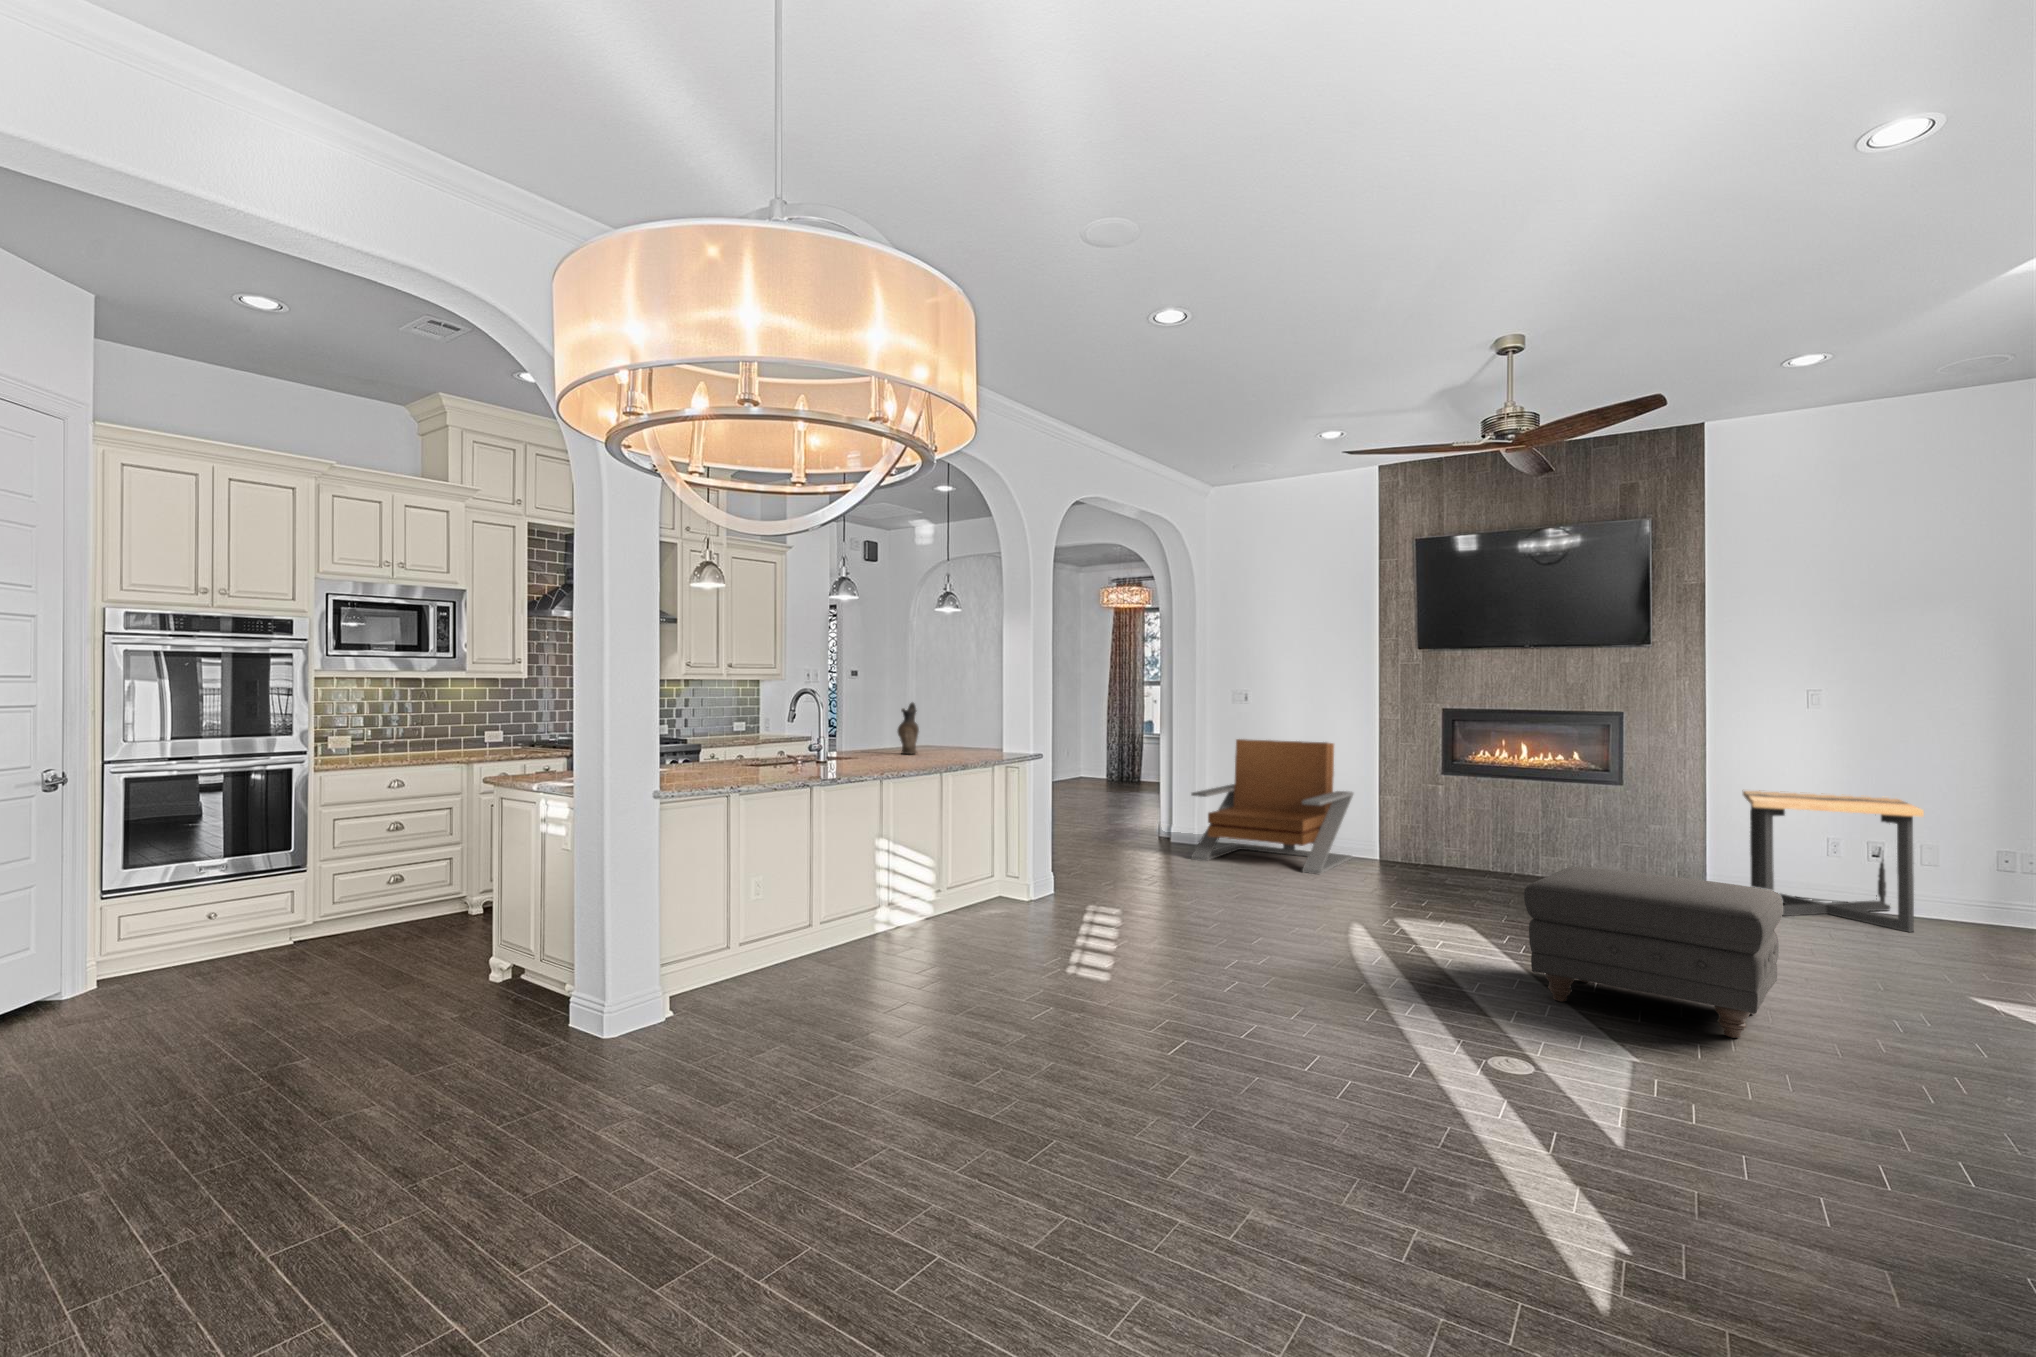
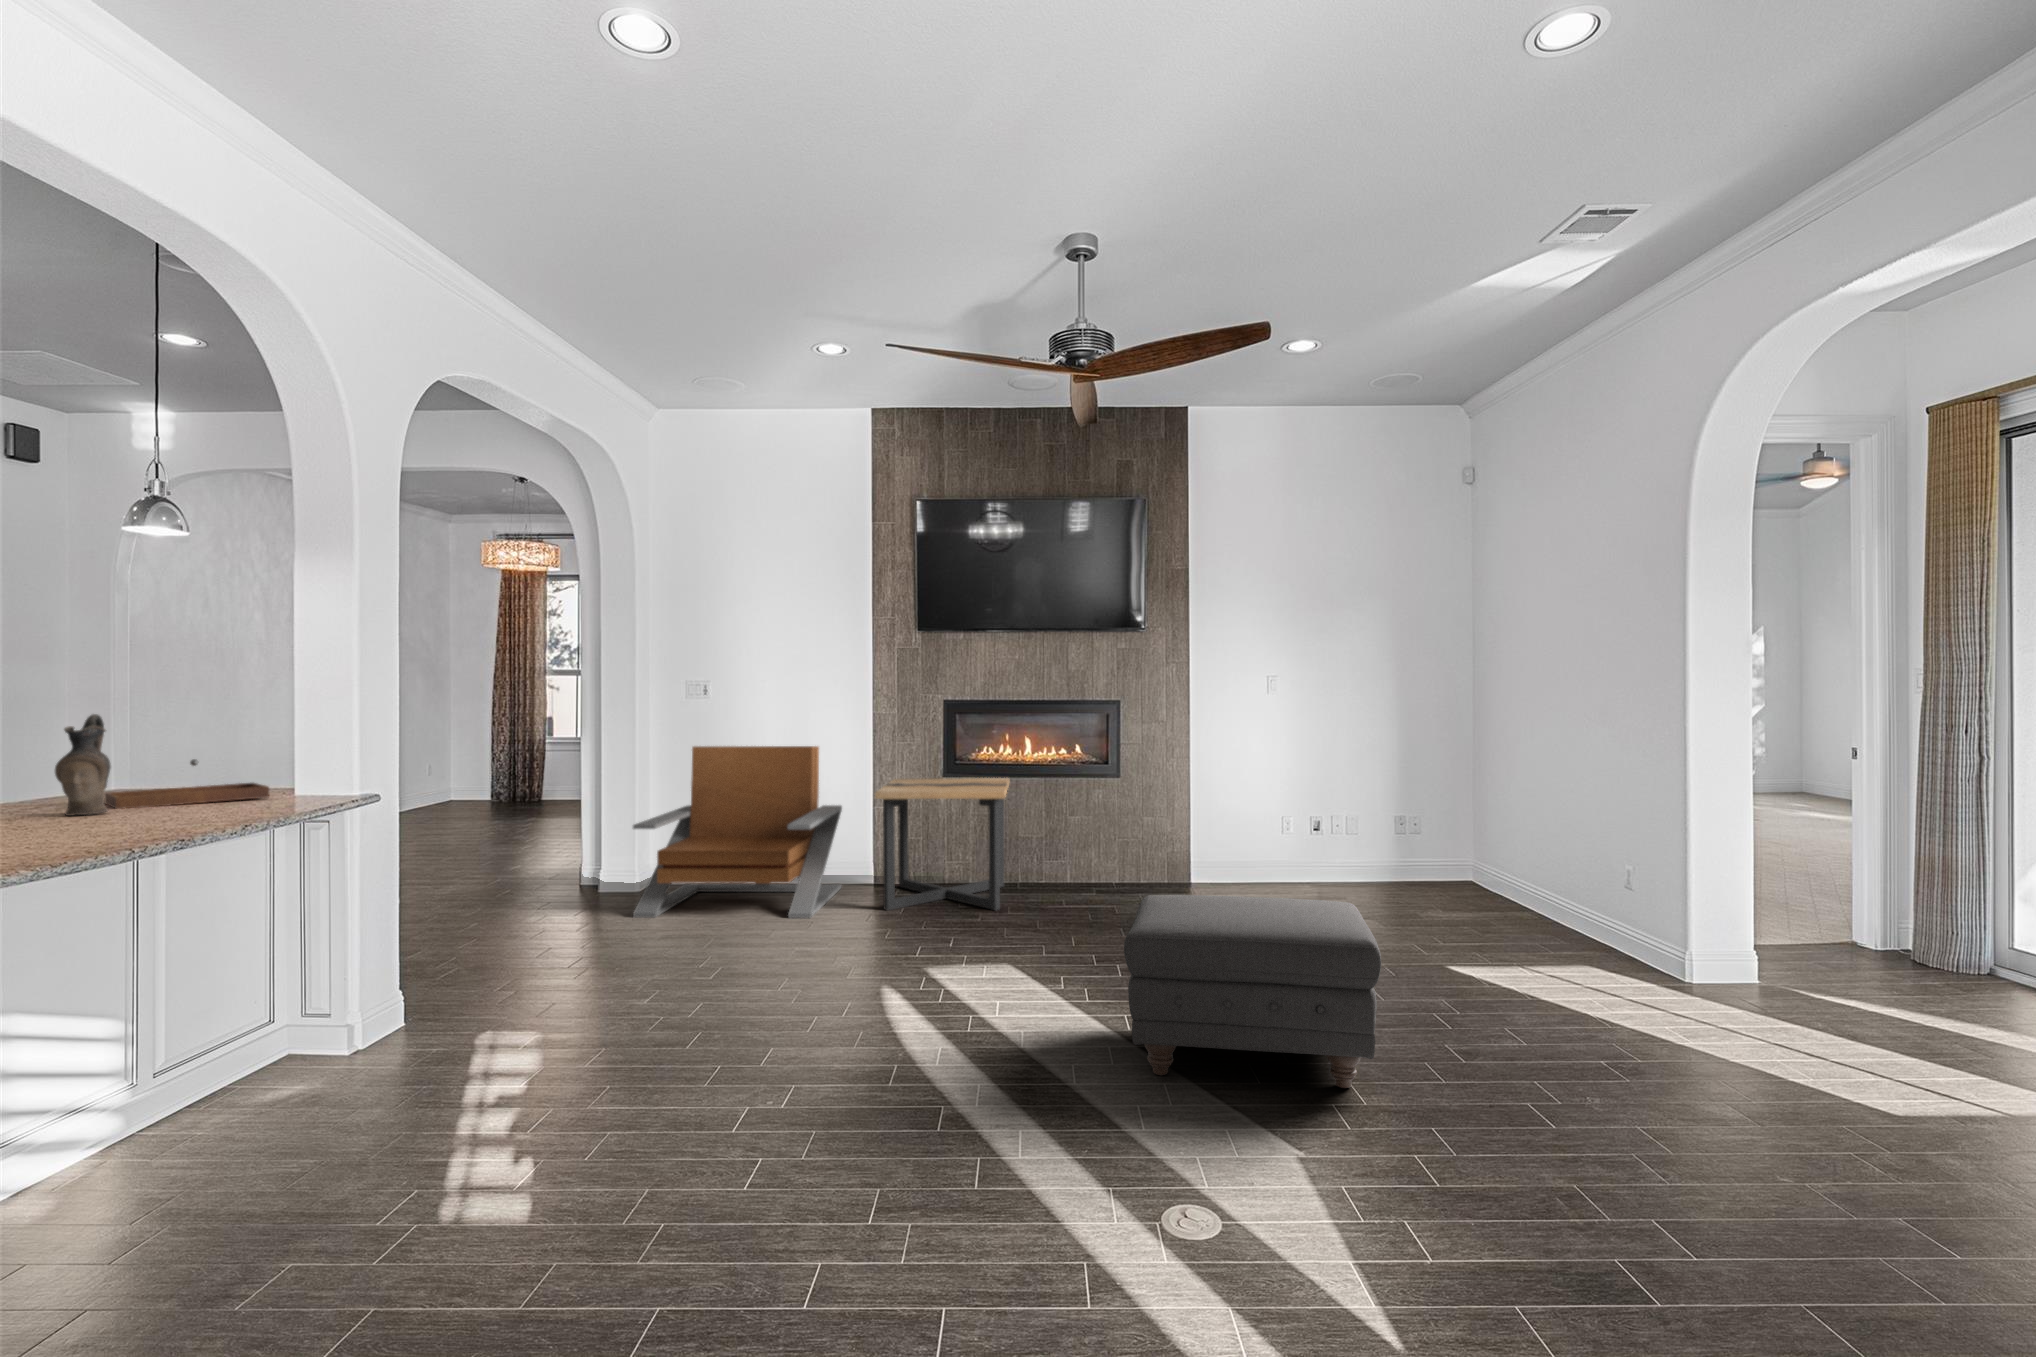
tray: none [914,729,985,754] -> present [105,759,269,809]
side table: present [1743,790,1924,932] -> present [875,778,1009,911]

